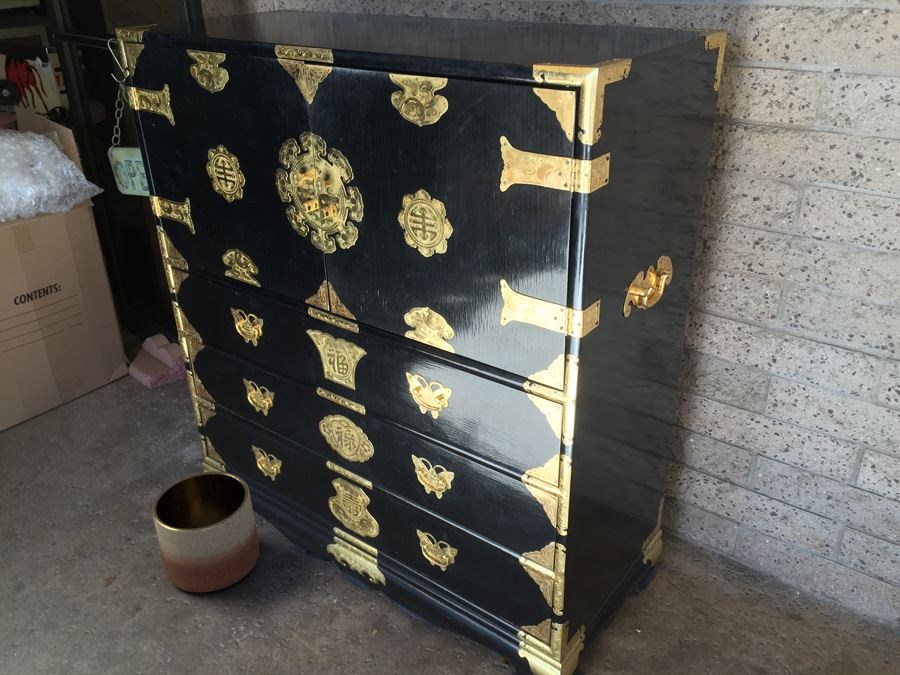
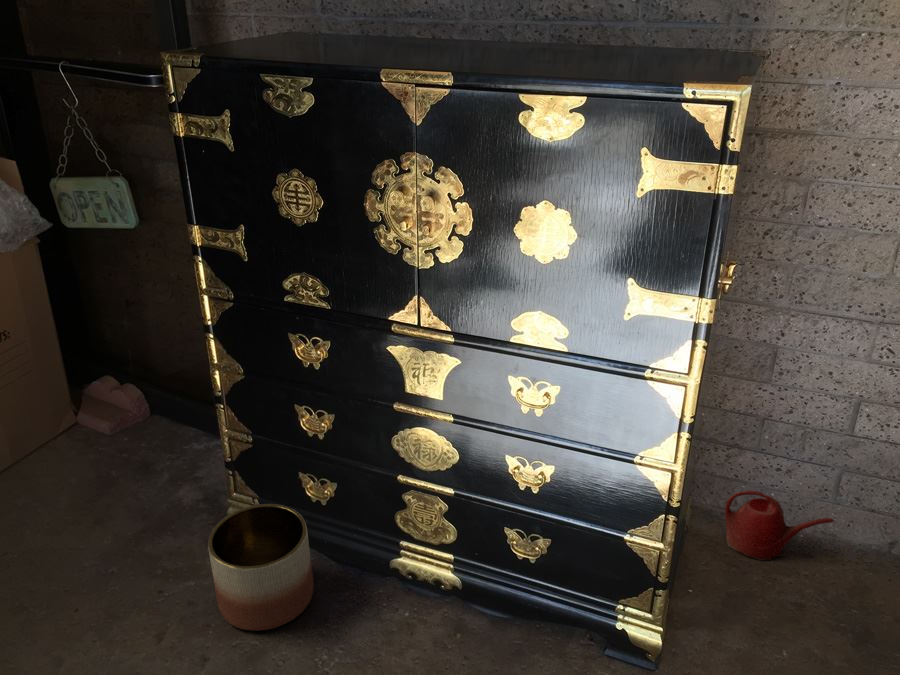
watering can: none [704,533,822,616] -> present [725,490,834,561]

